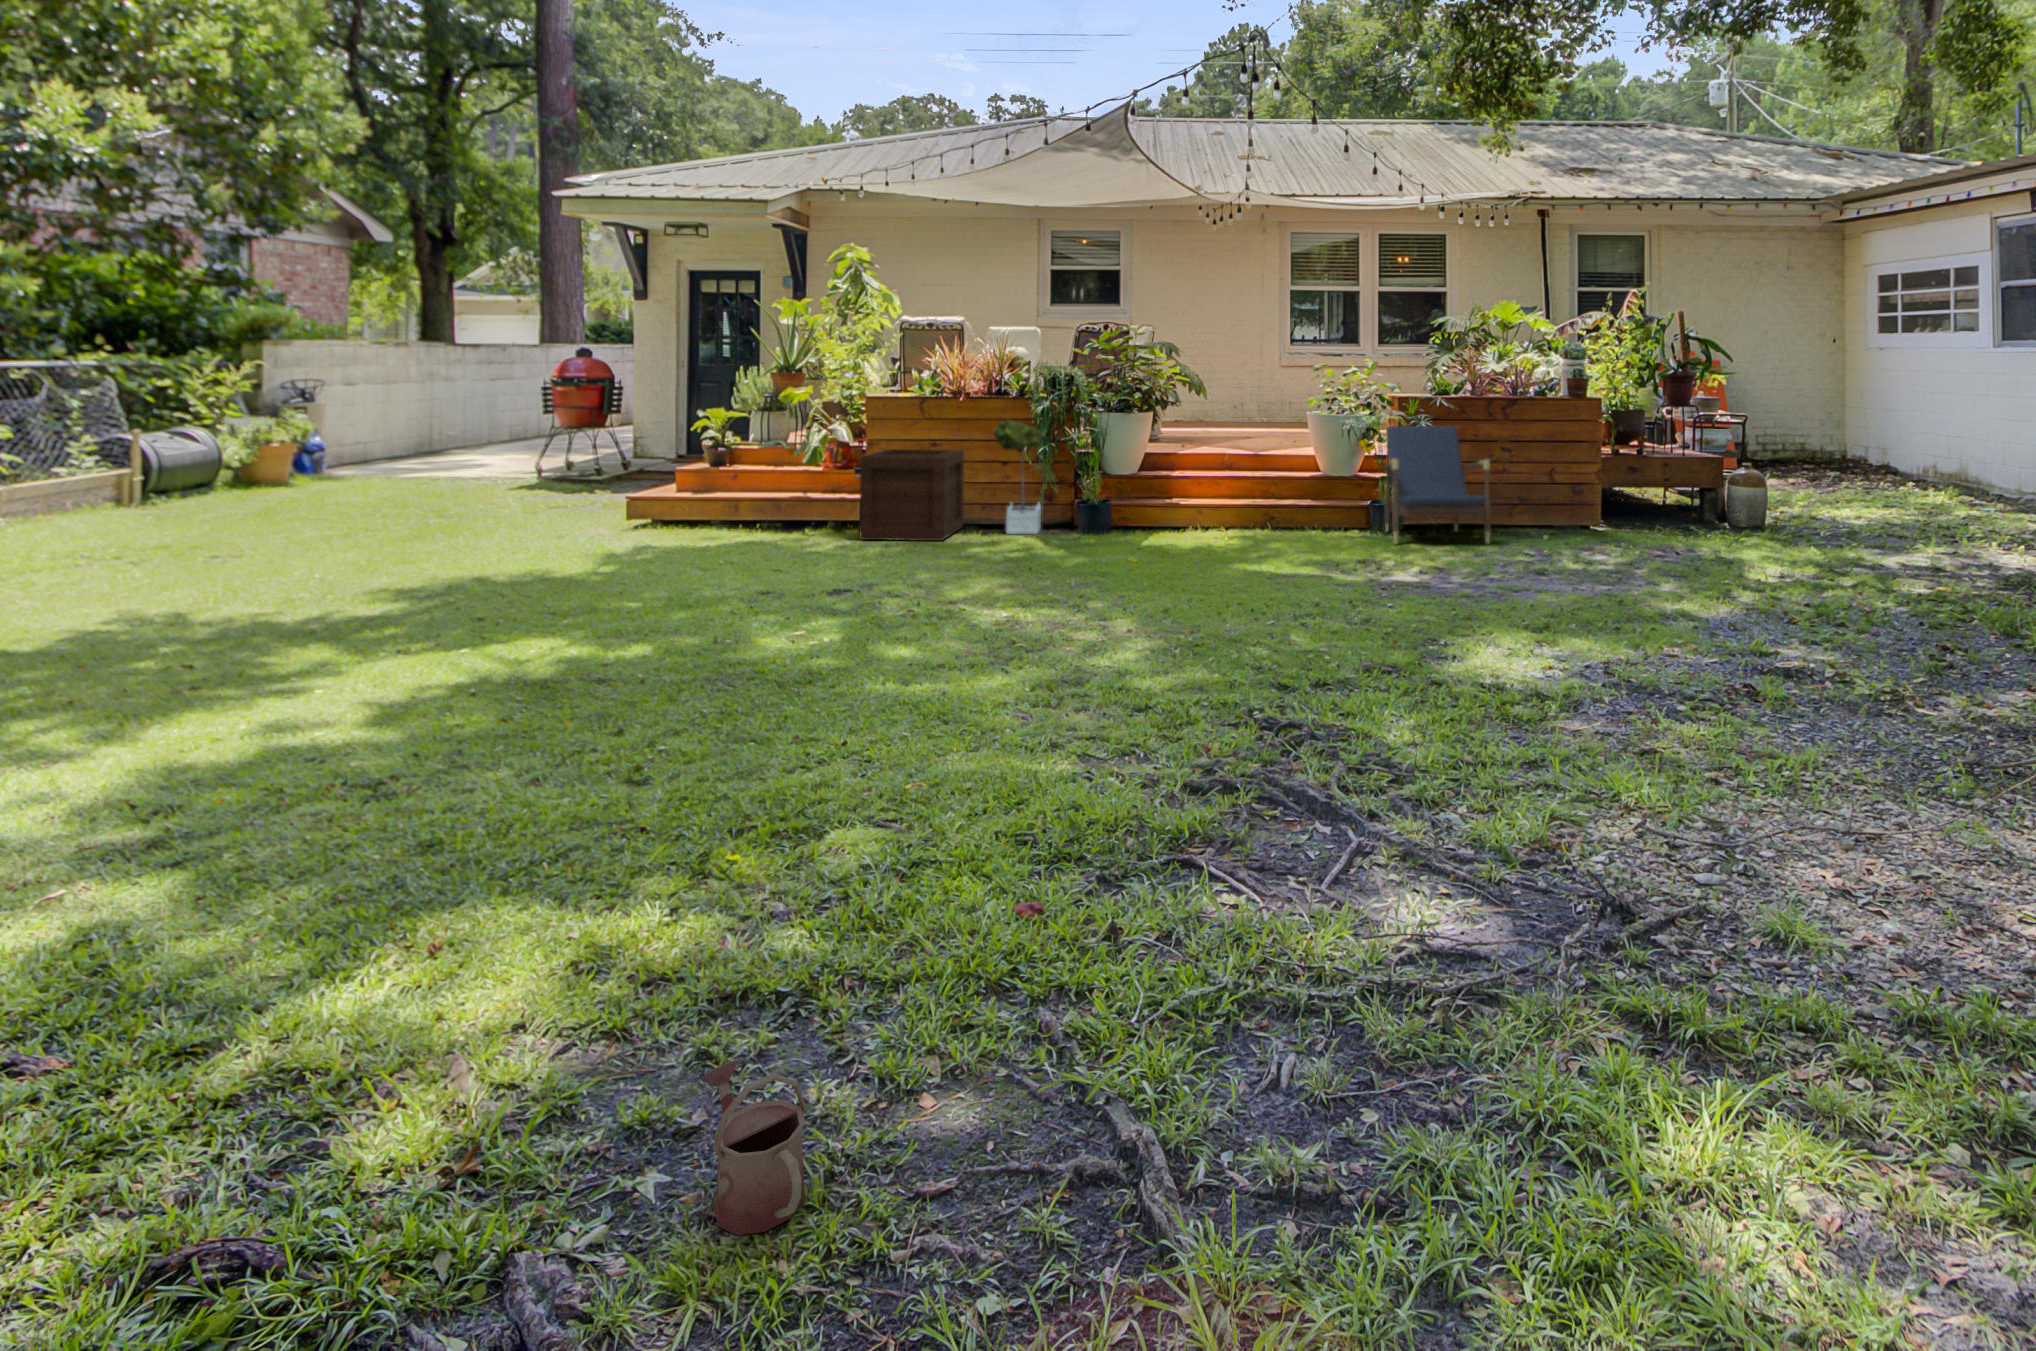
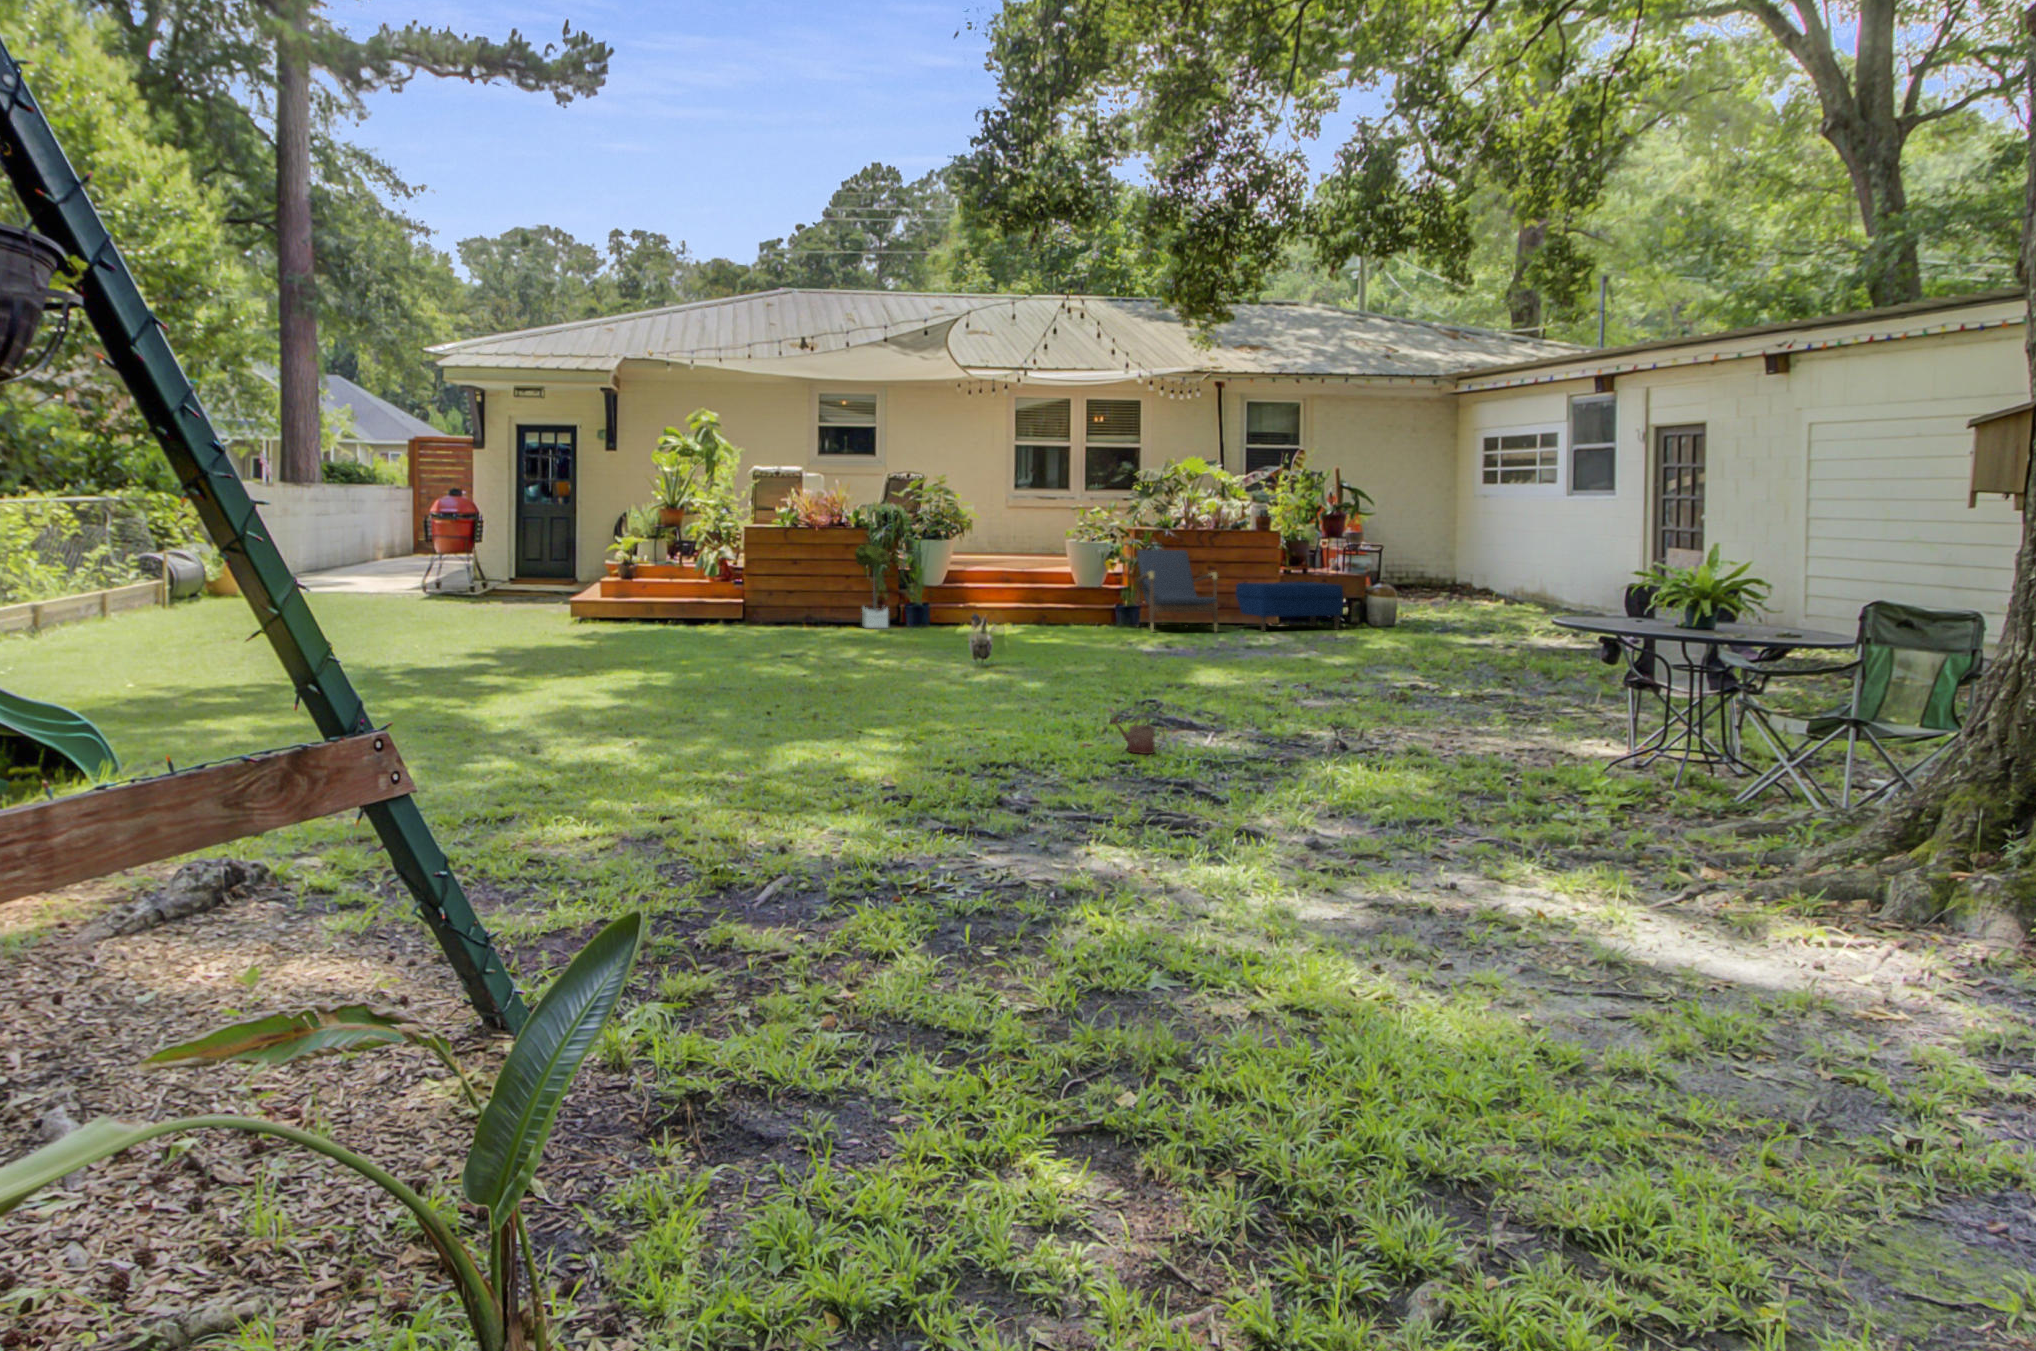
wooden crate: present [860,449,964,541] -> none [767,566,830,631]
bench: none [1523,469,1675,542] -> present [1236,582,1343,631]

